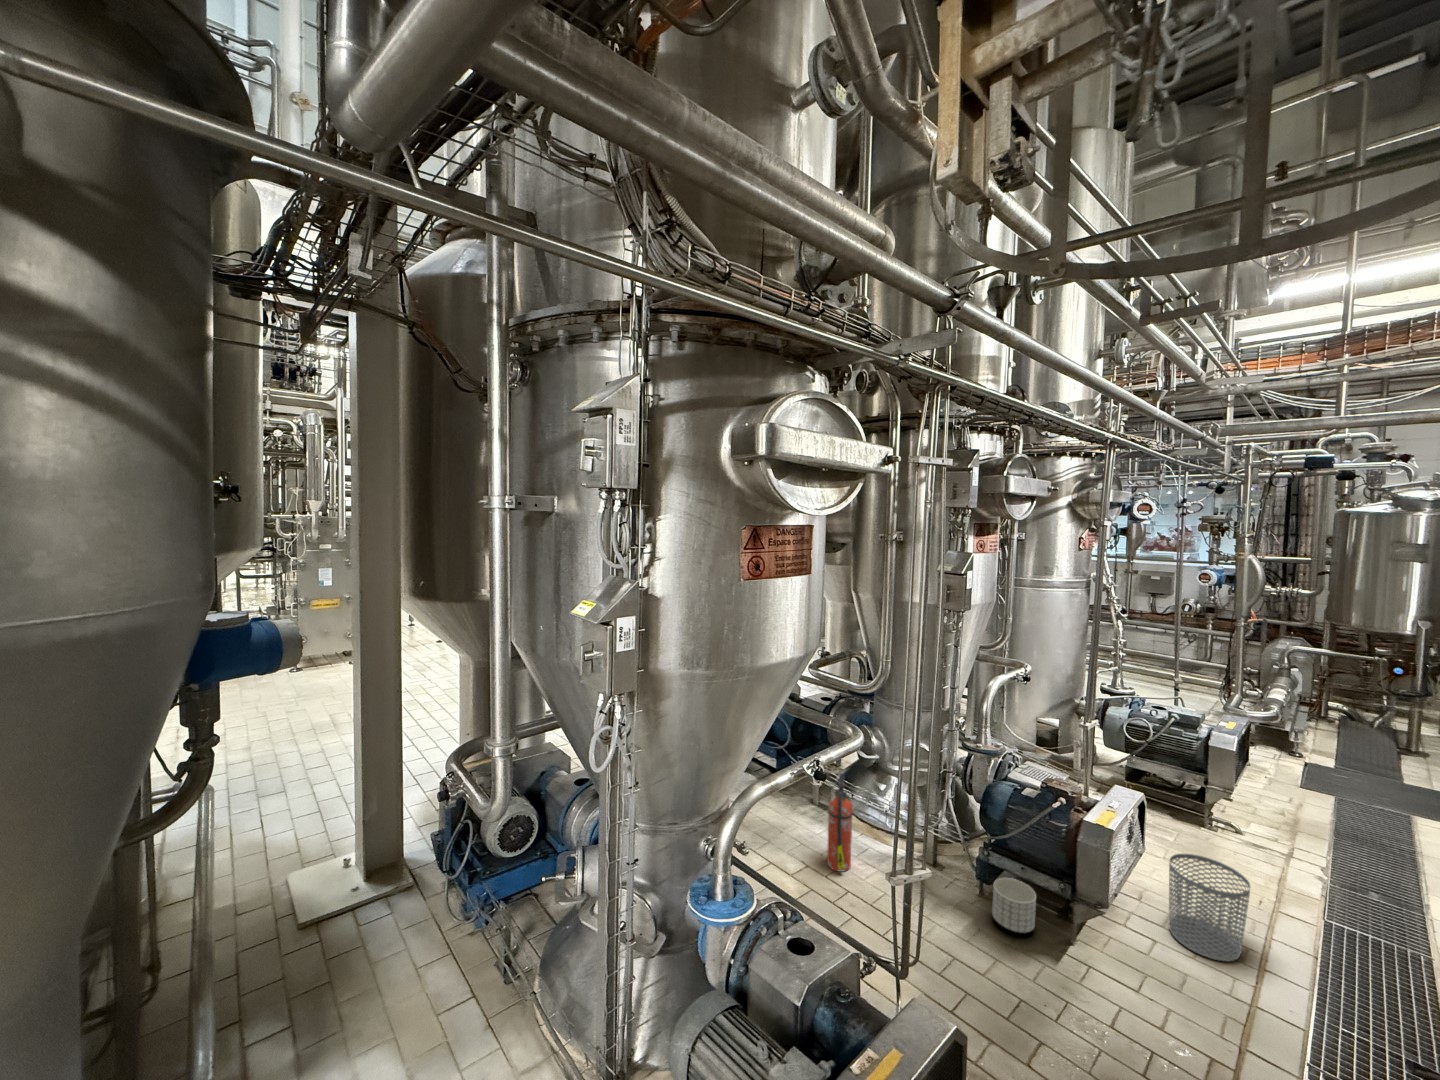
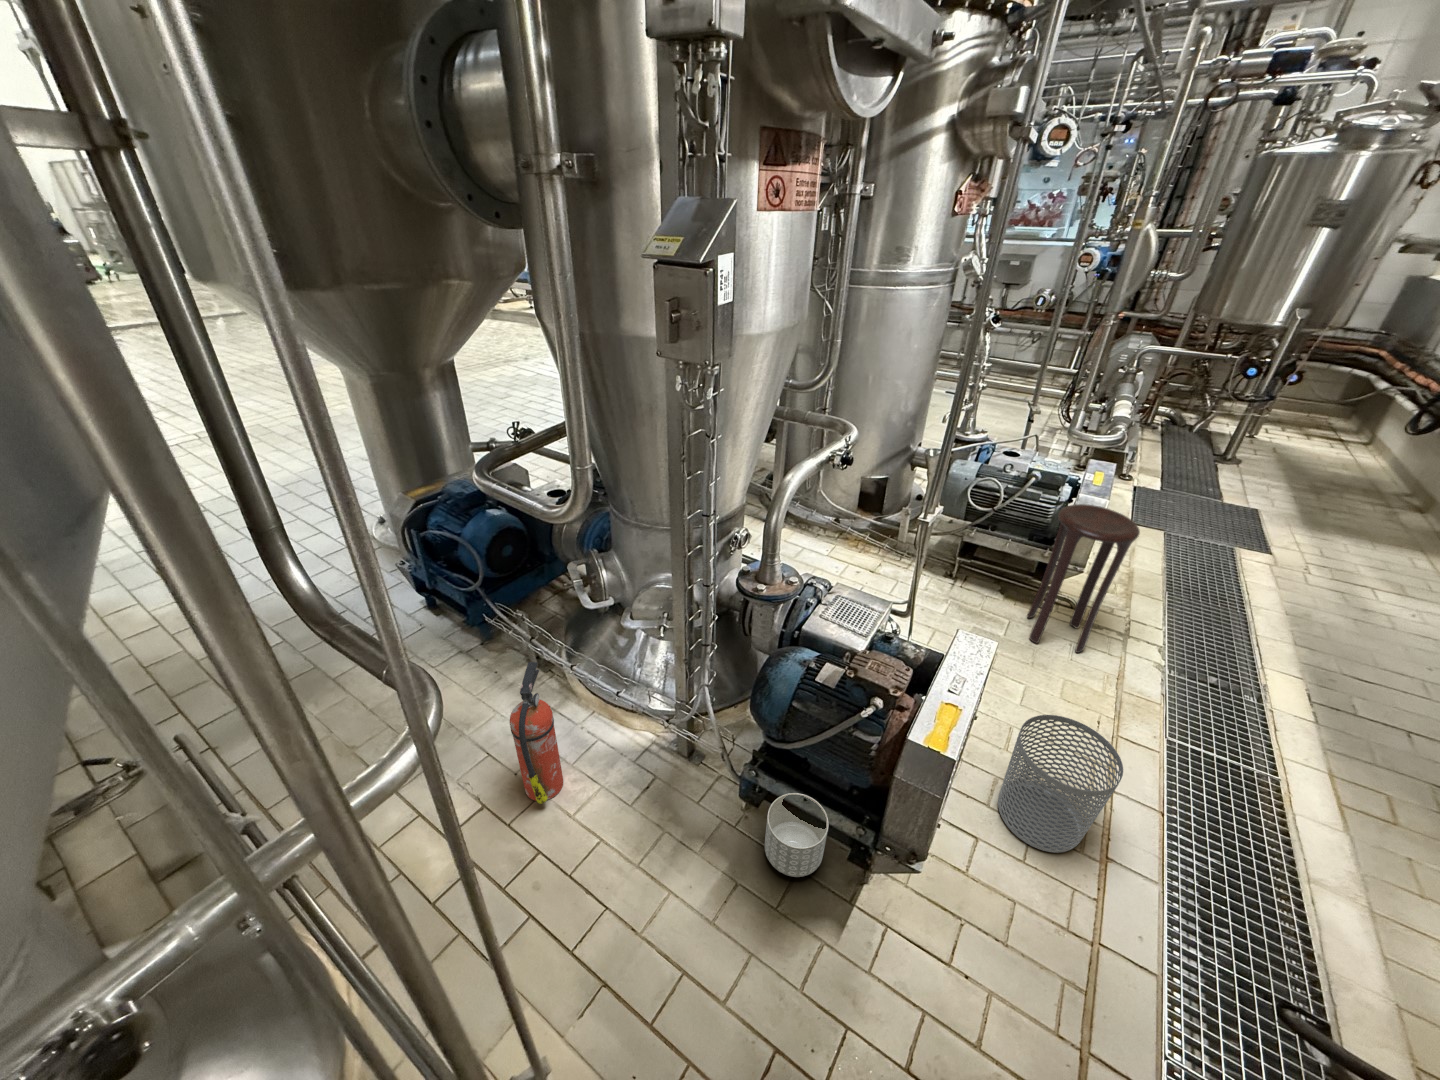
stool: none [1193,735,1260,859] -> present [1027,504,1140,653]

